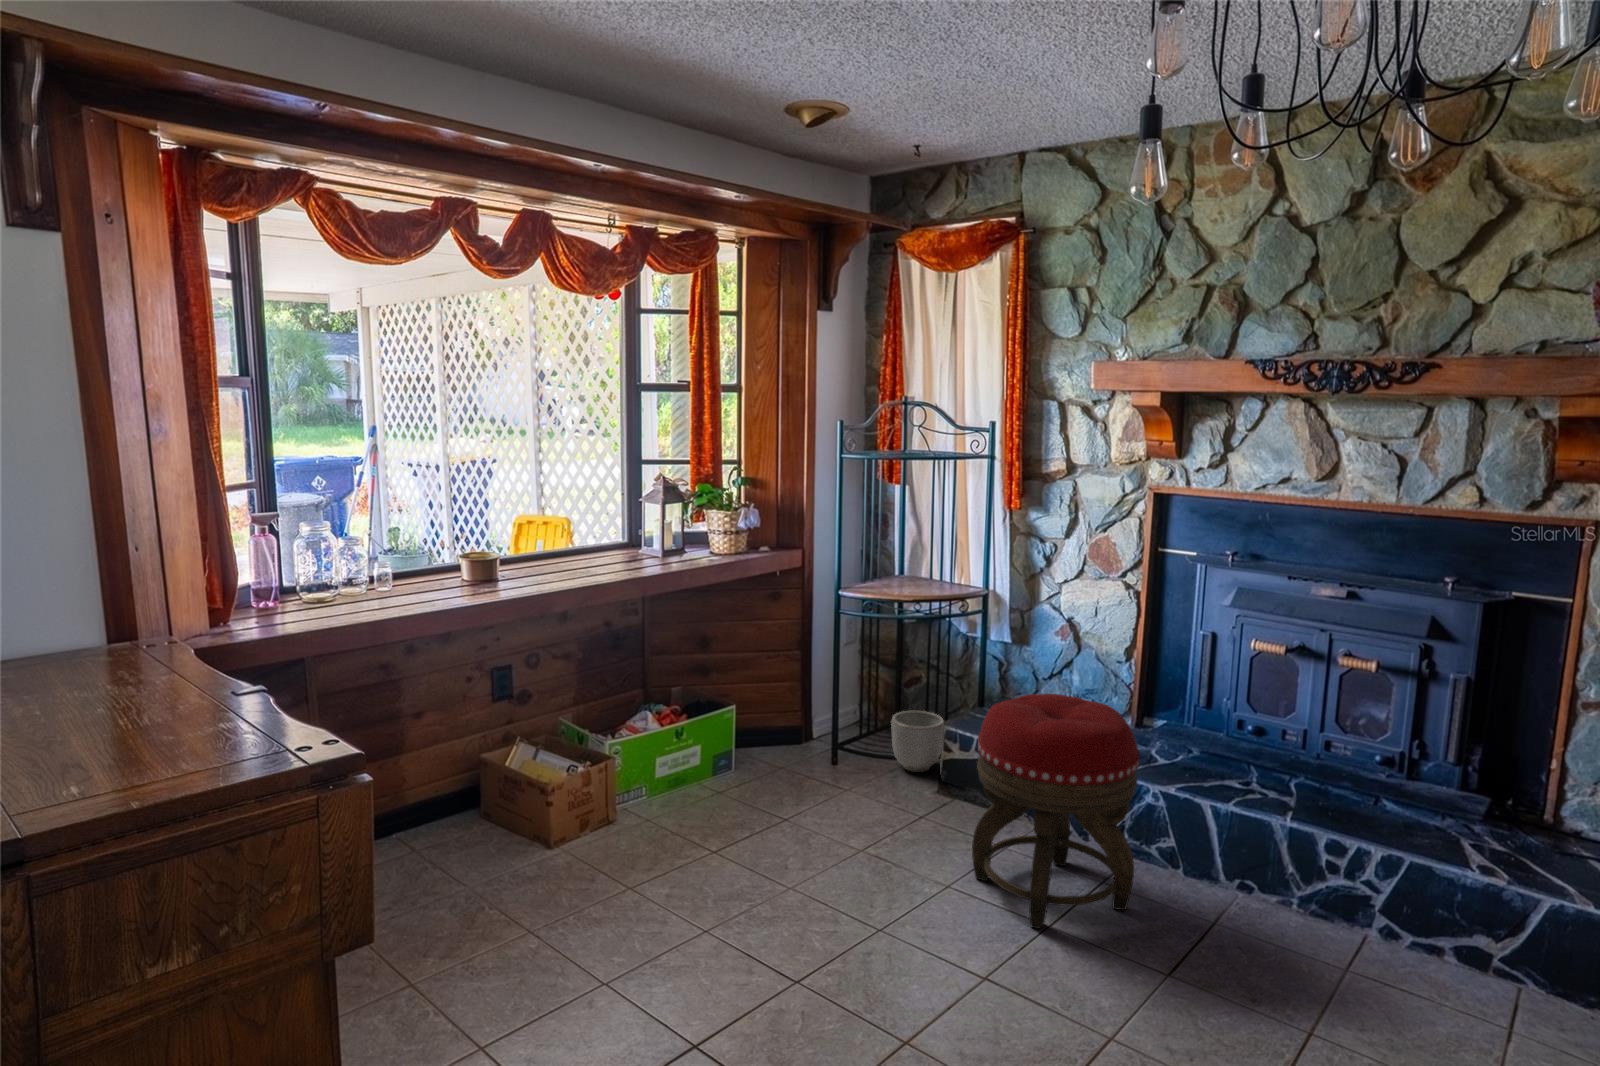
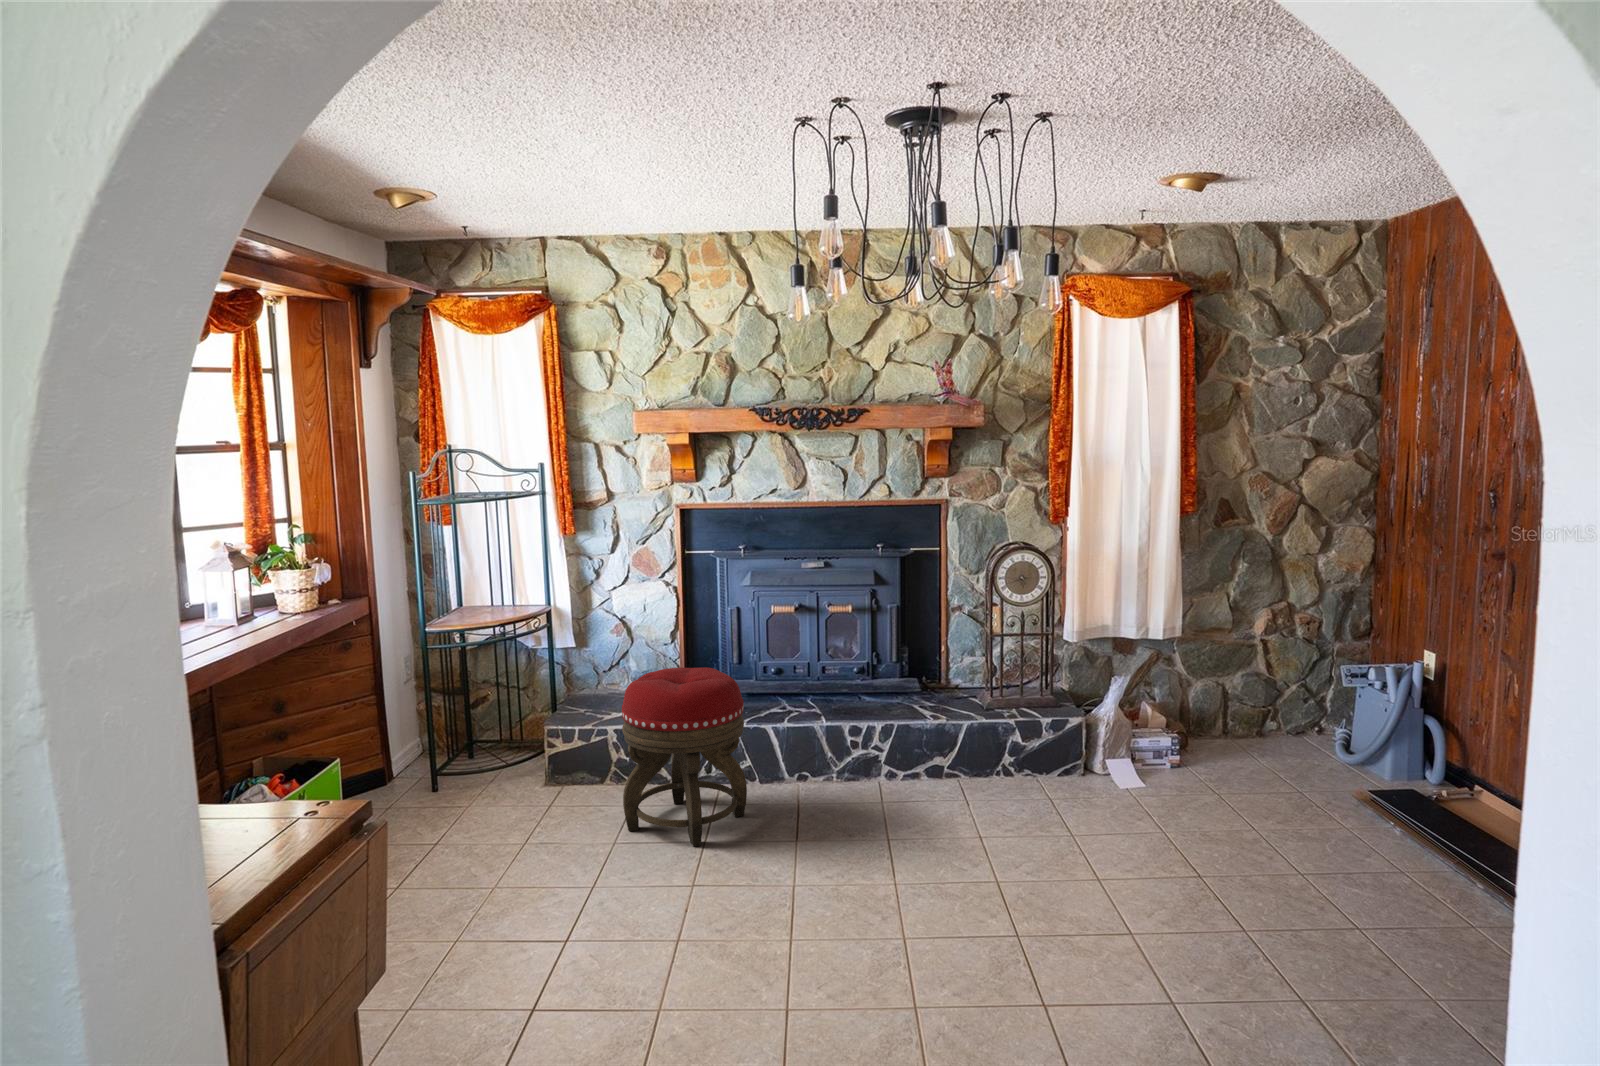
planter: present [891,711,944,772] -> none [484,722,532,777]

